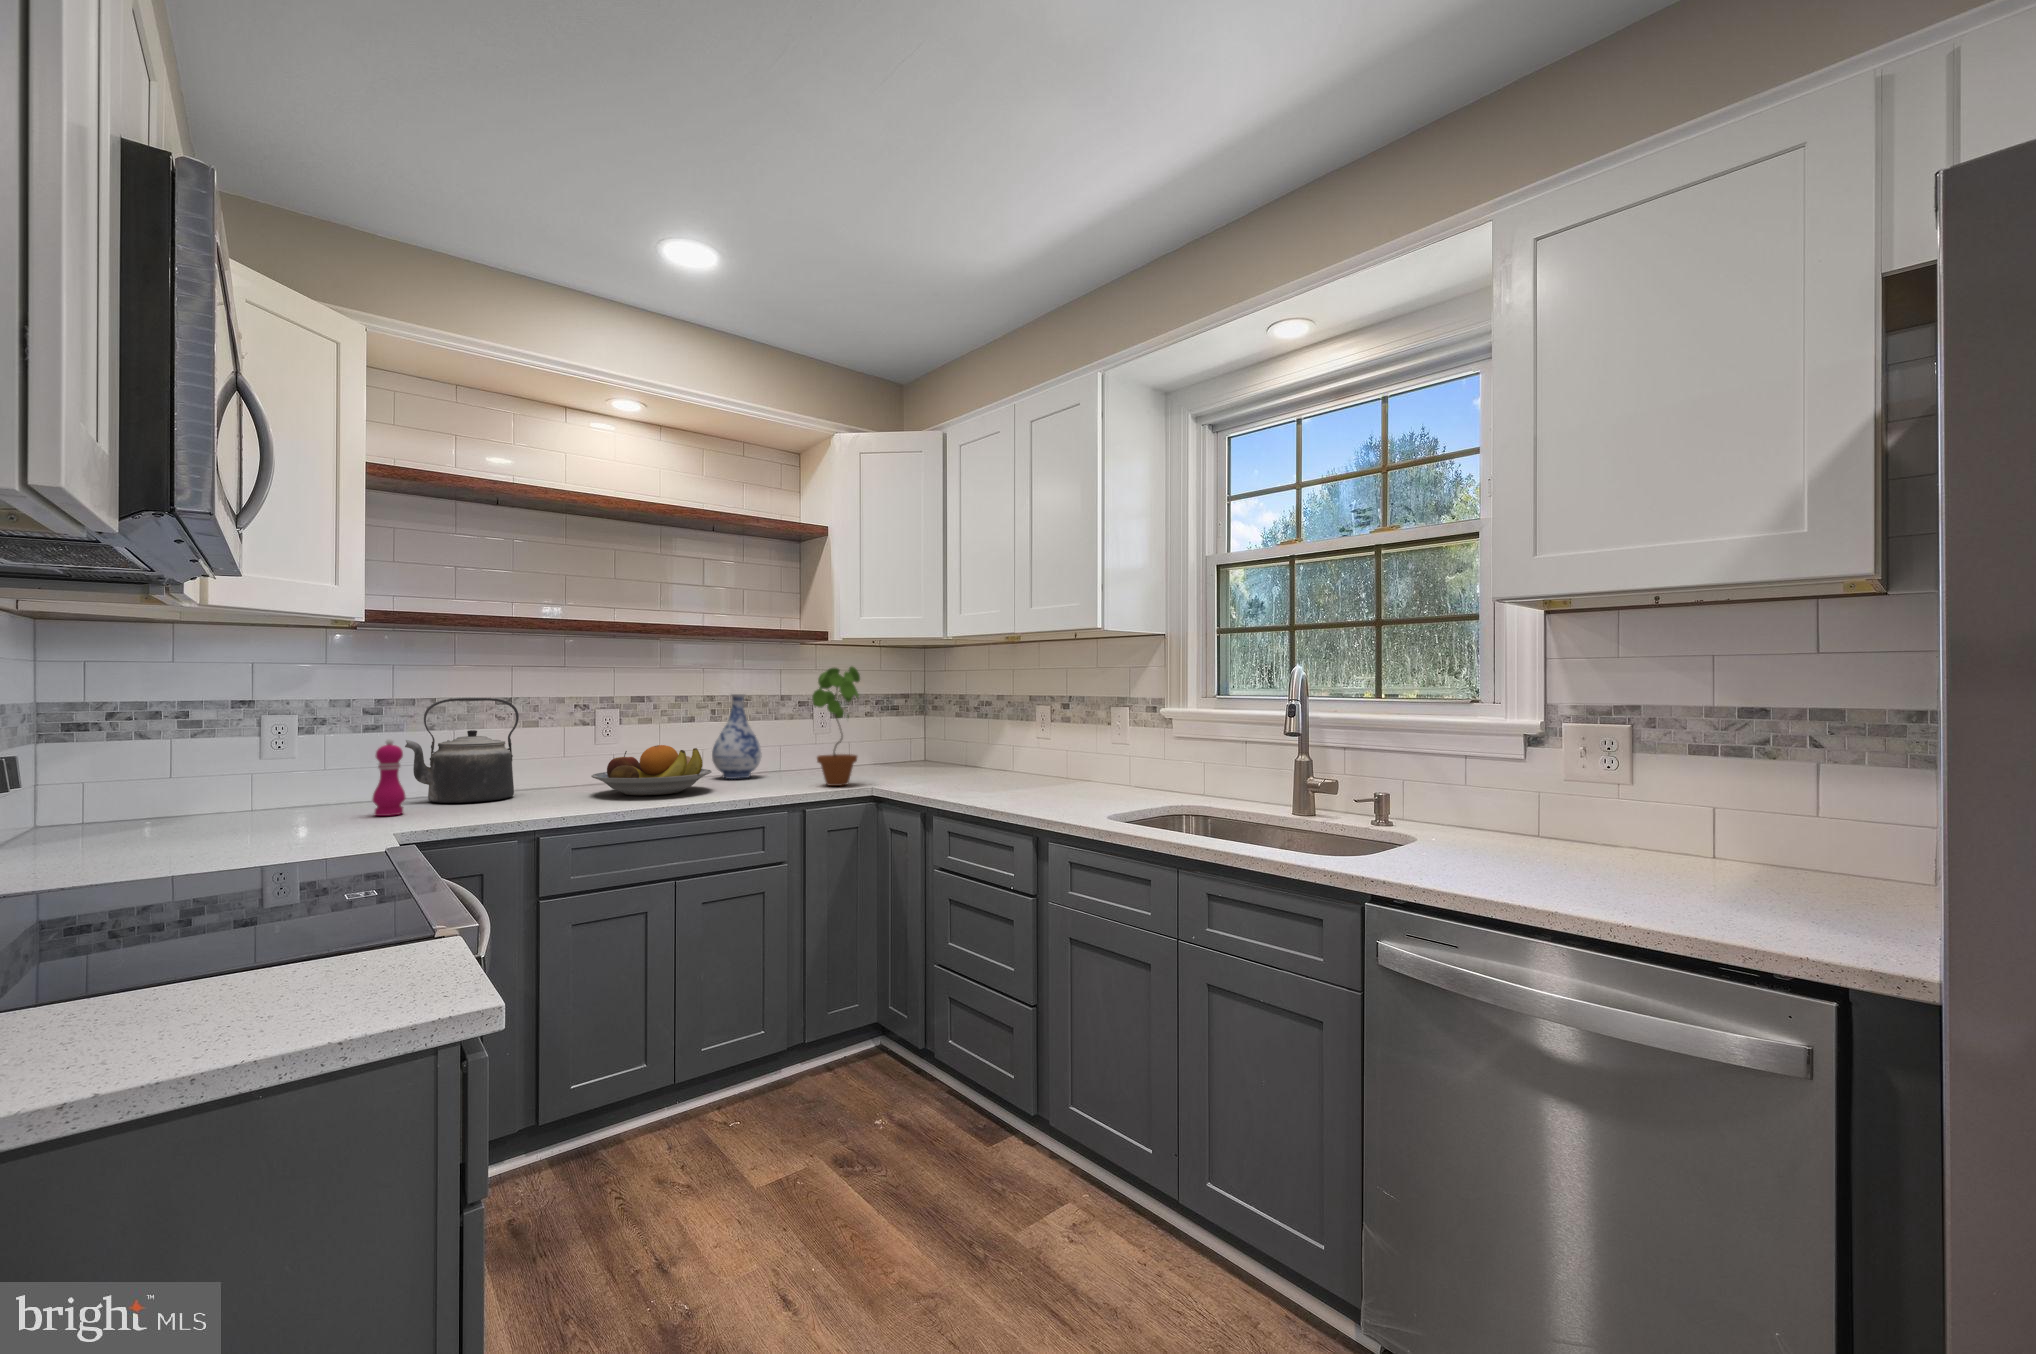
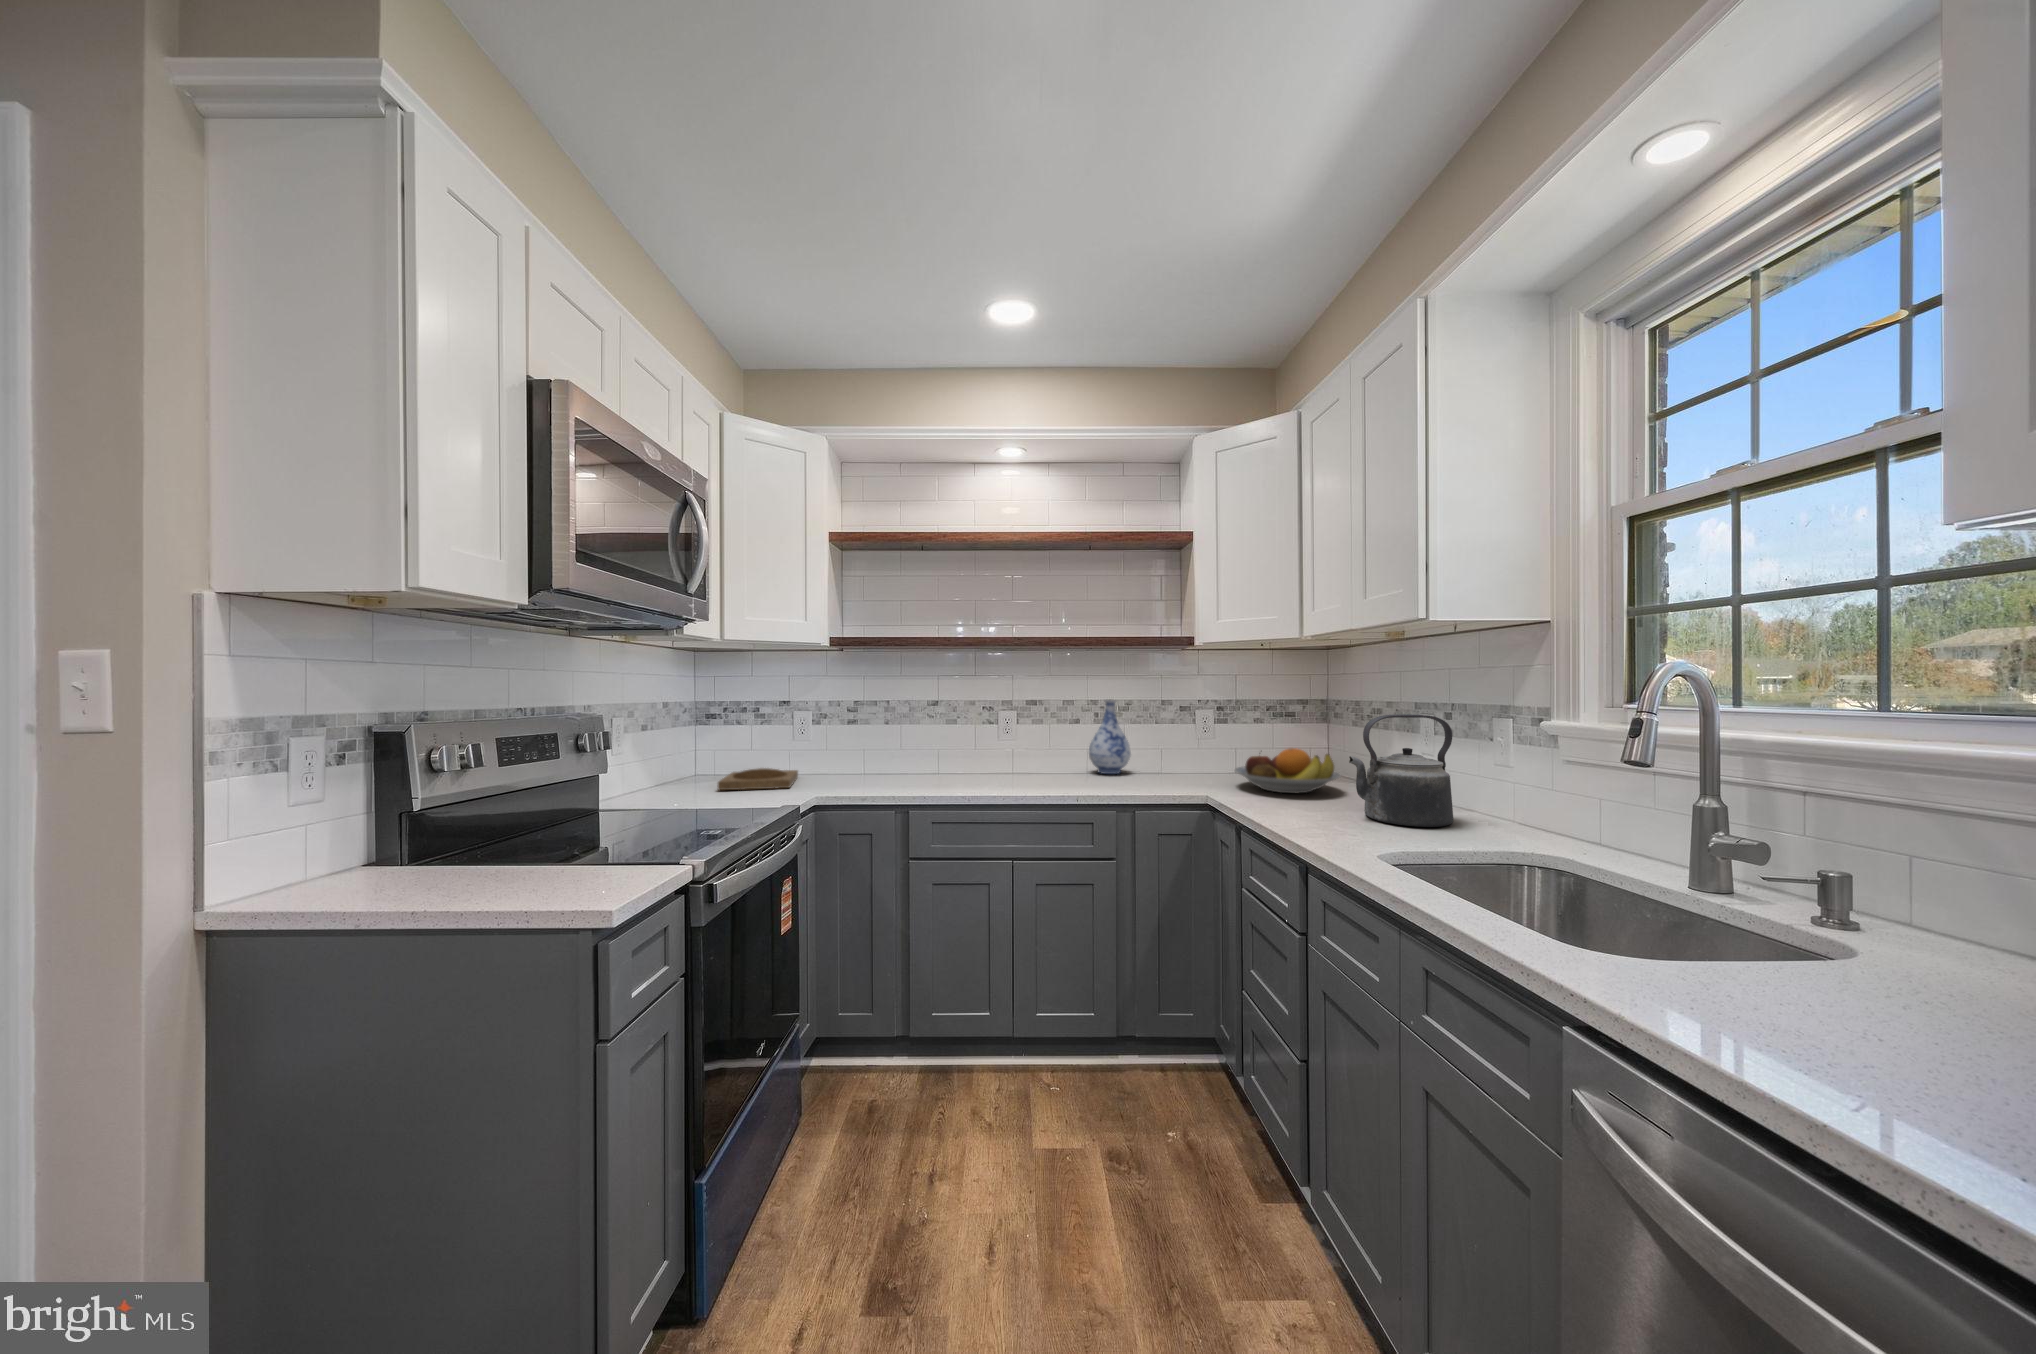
potted plant: present [812,666,860,786] -> none [1153,678,1204,794]
kettle: present [405,698,519,803] -> present [1349,714,1453,827]
pepper mill: present [372,739,406,816] -> none [829,733,849,788]
fruit bowl: present [591,745,712,795] -> present [1234,748,1340,793]
tray: none [153,800,304,834] -> present [718,768,798,790]

